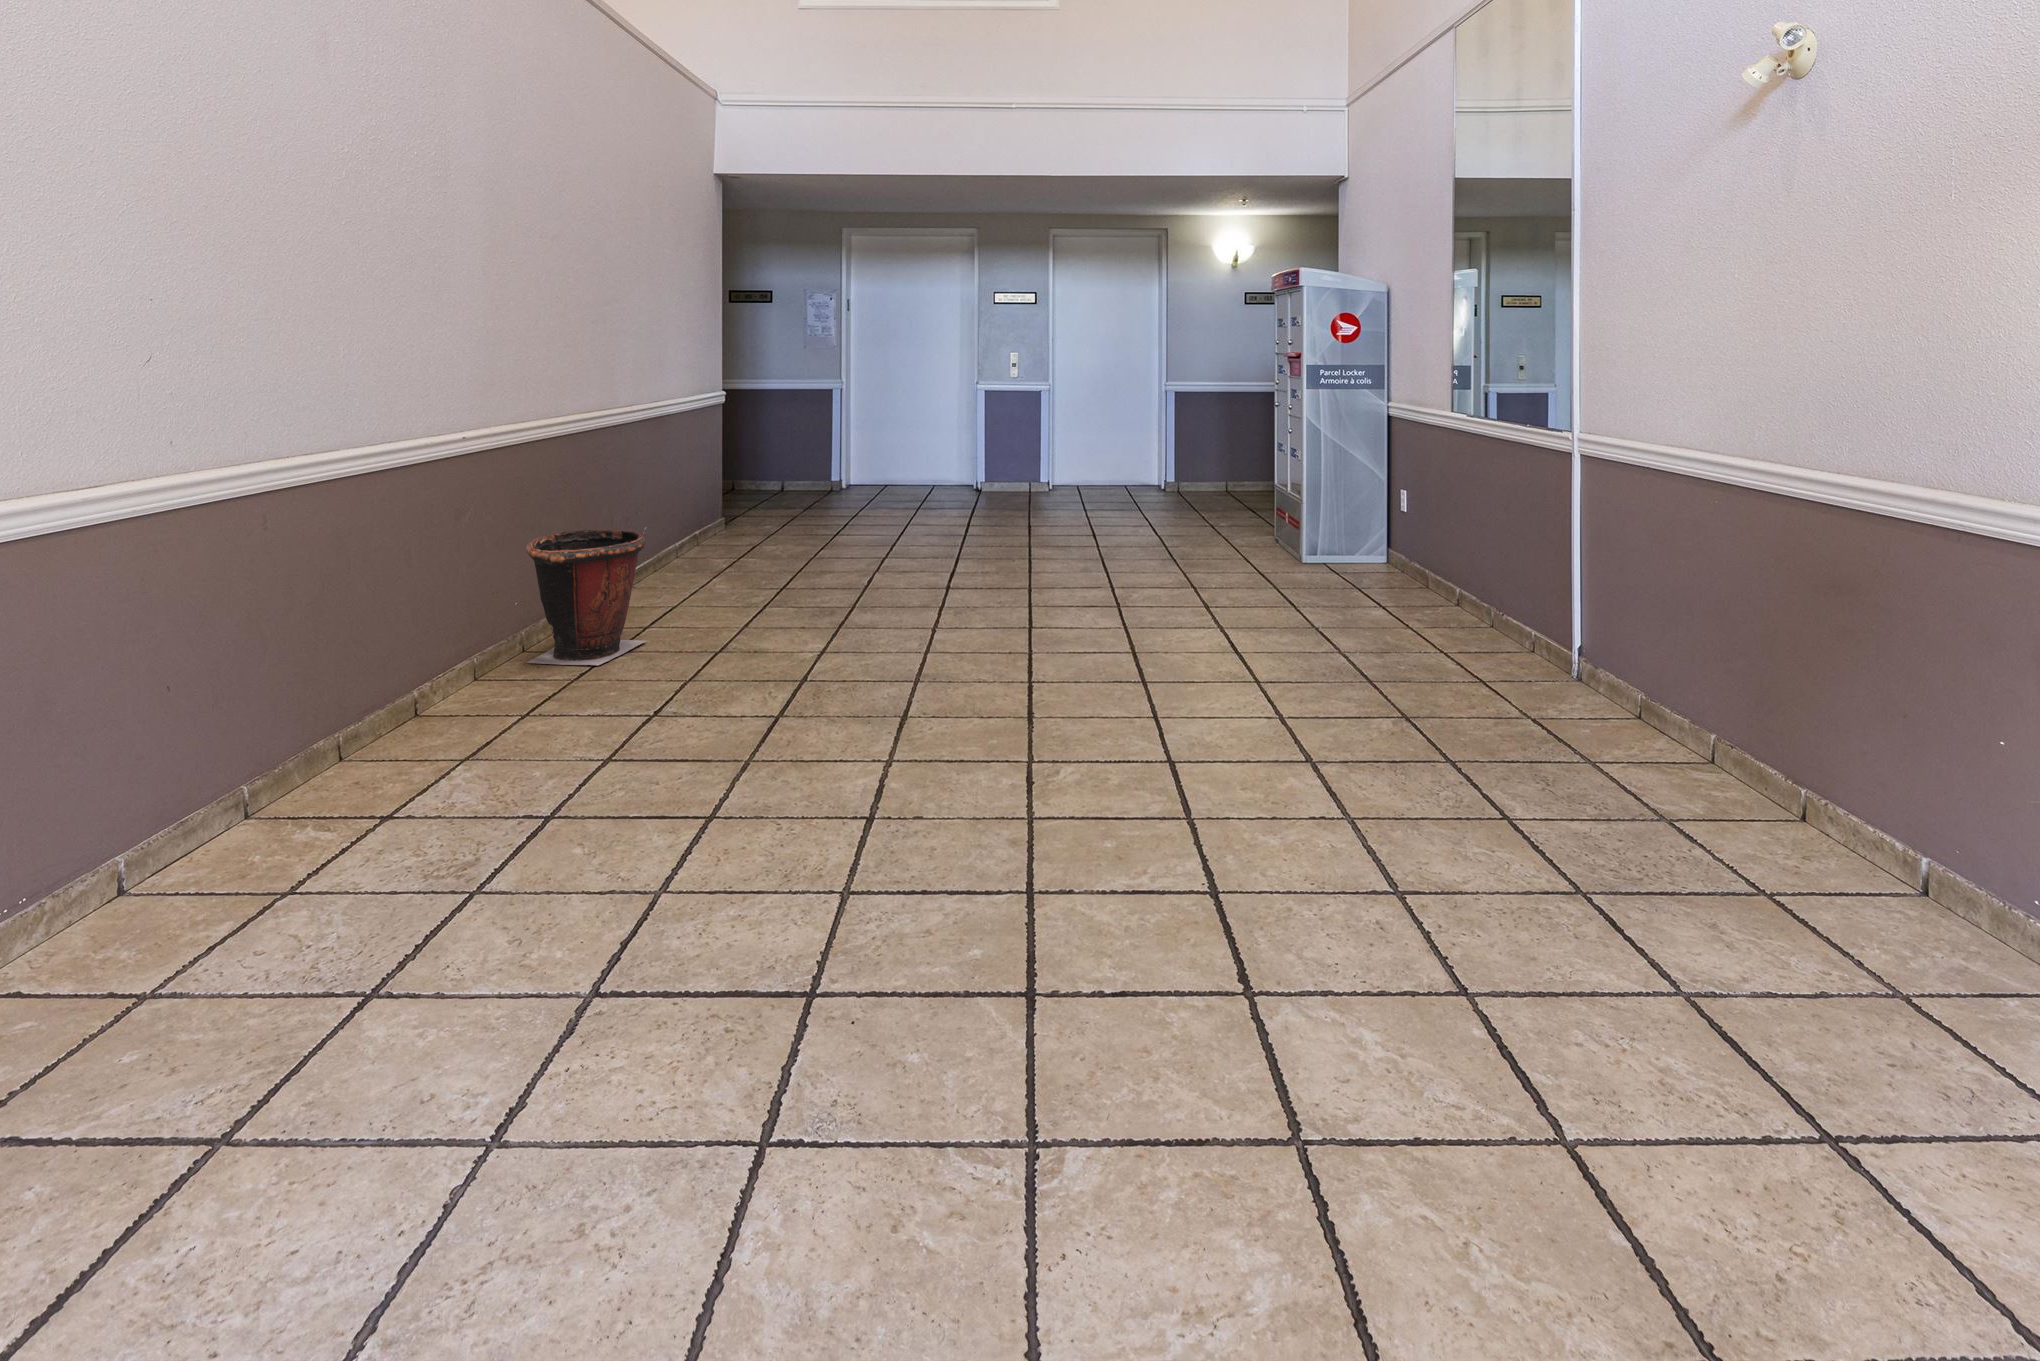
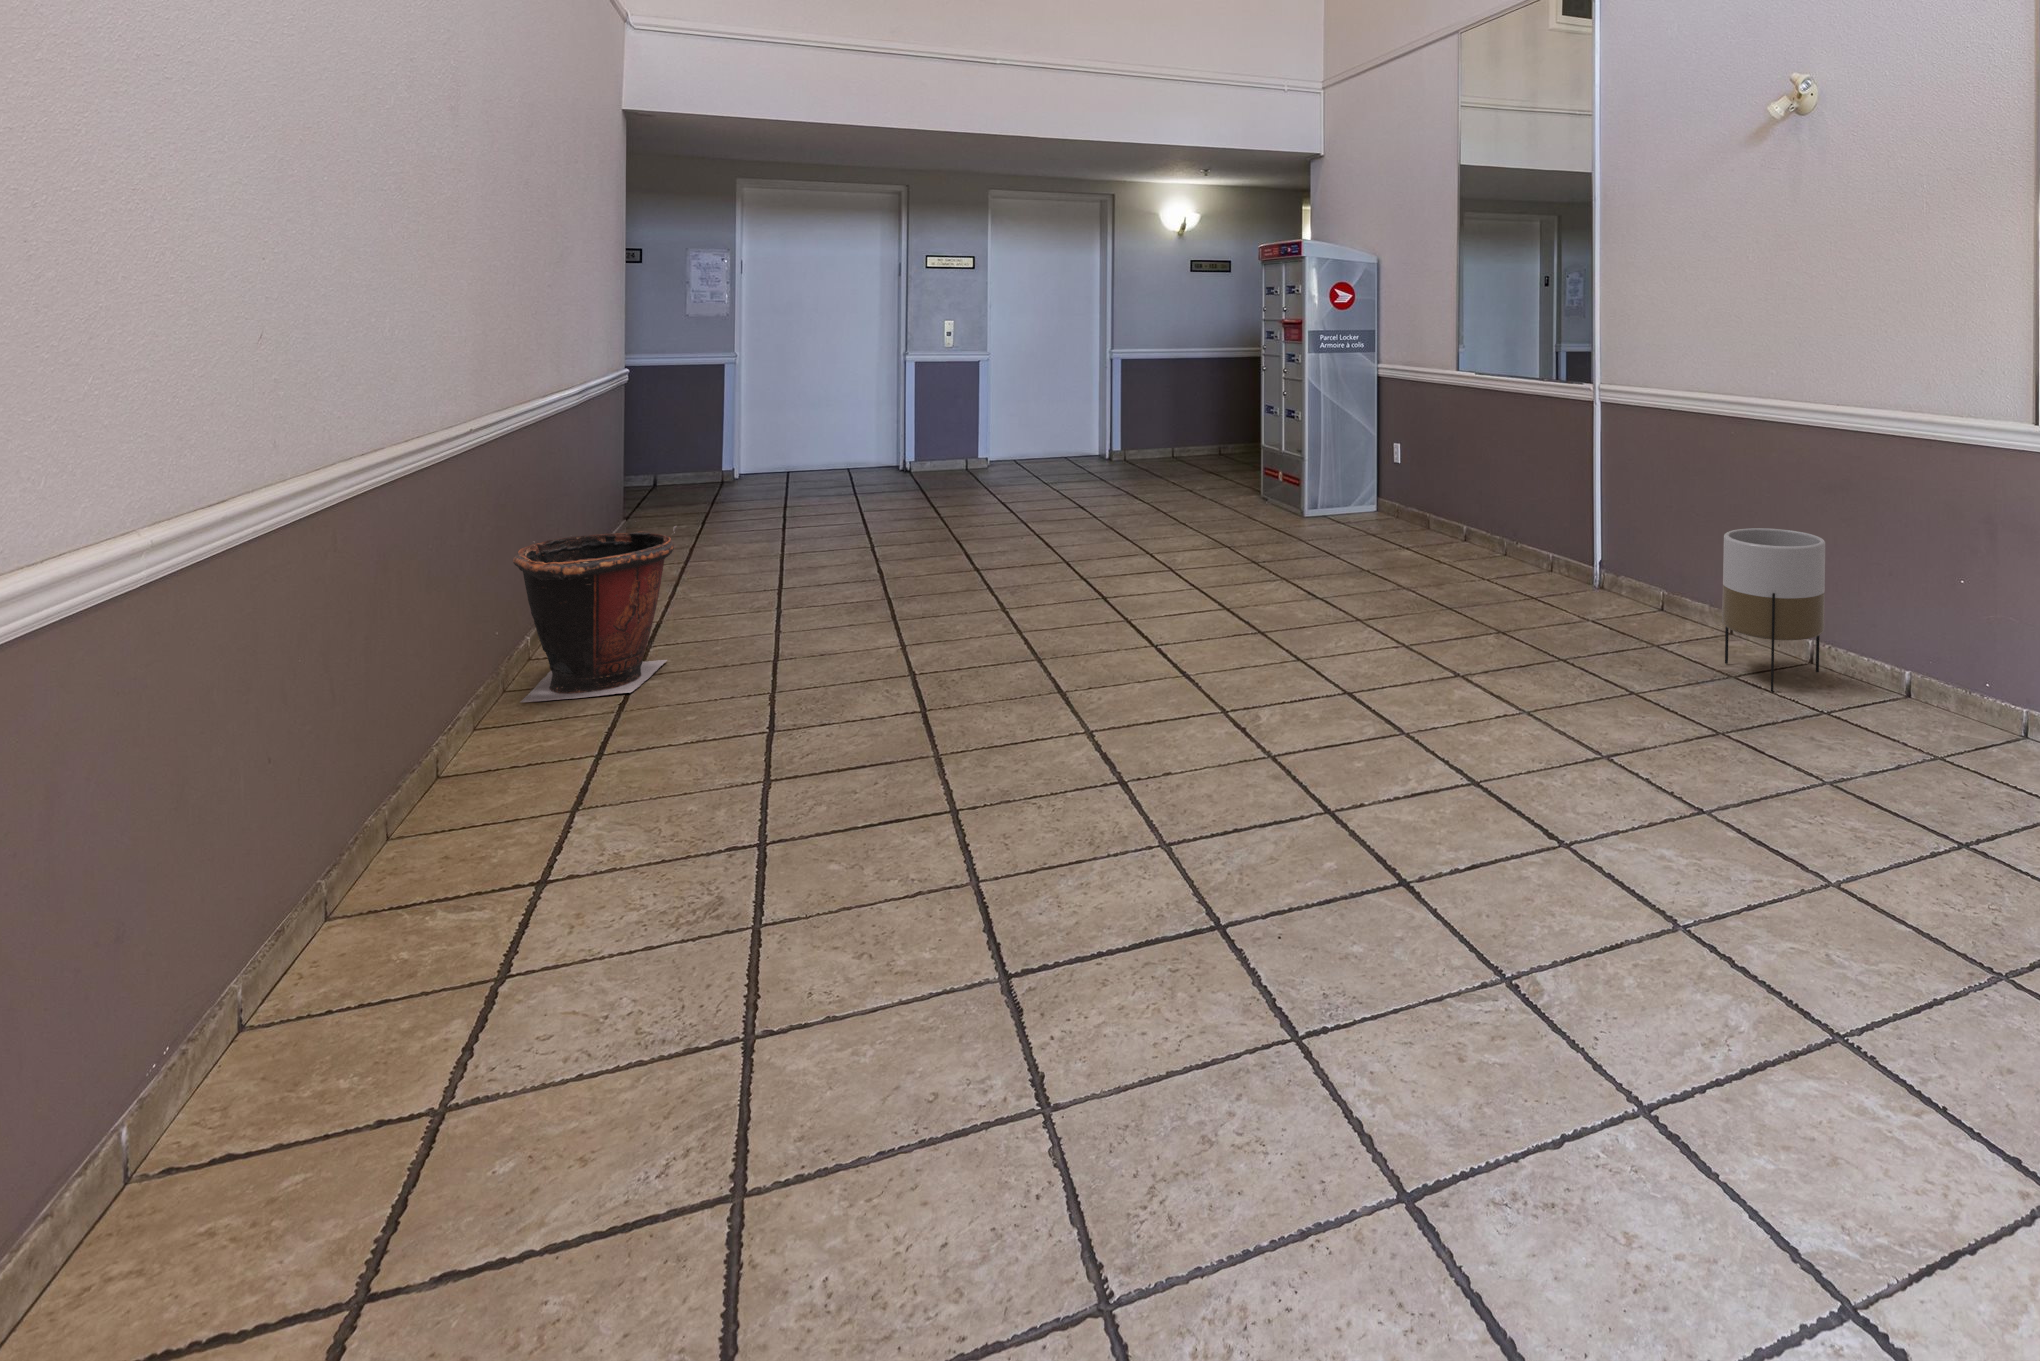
planter: none [1656,627,1809,852] -> present [1722,528,1825,692]

